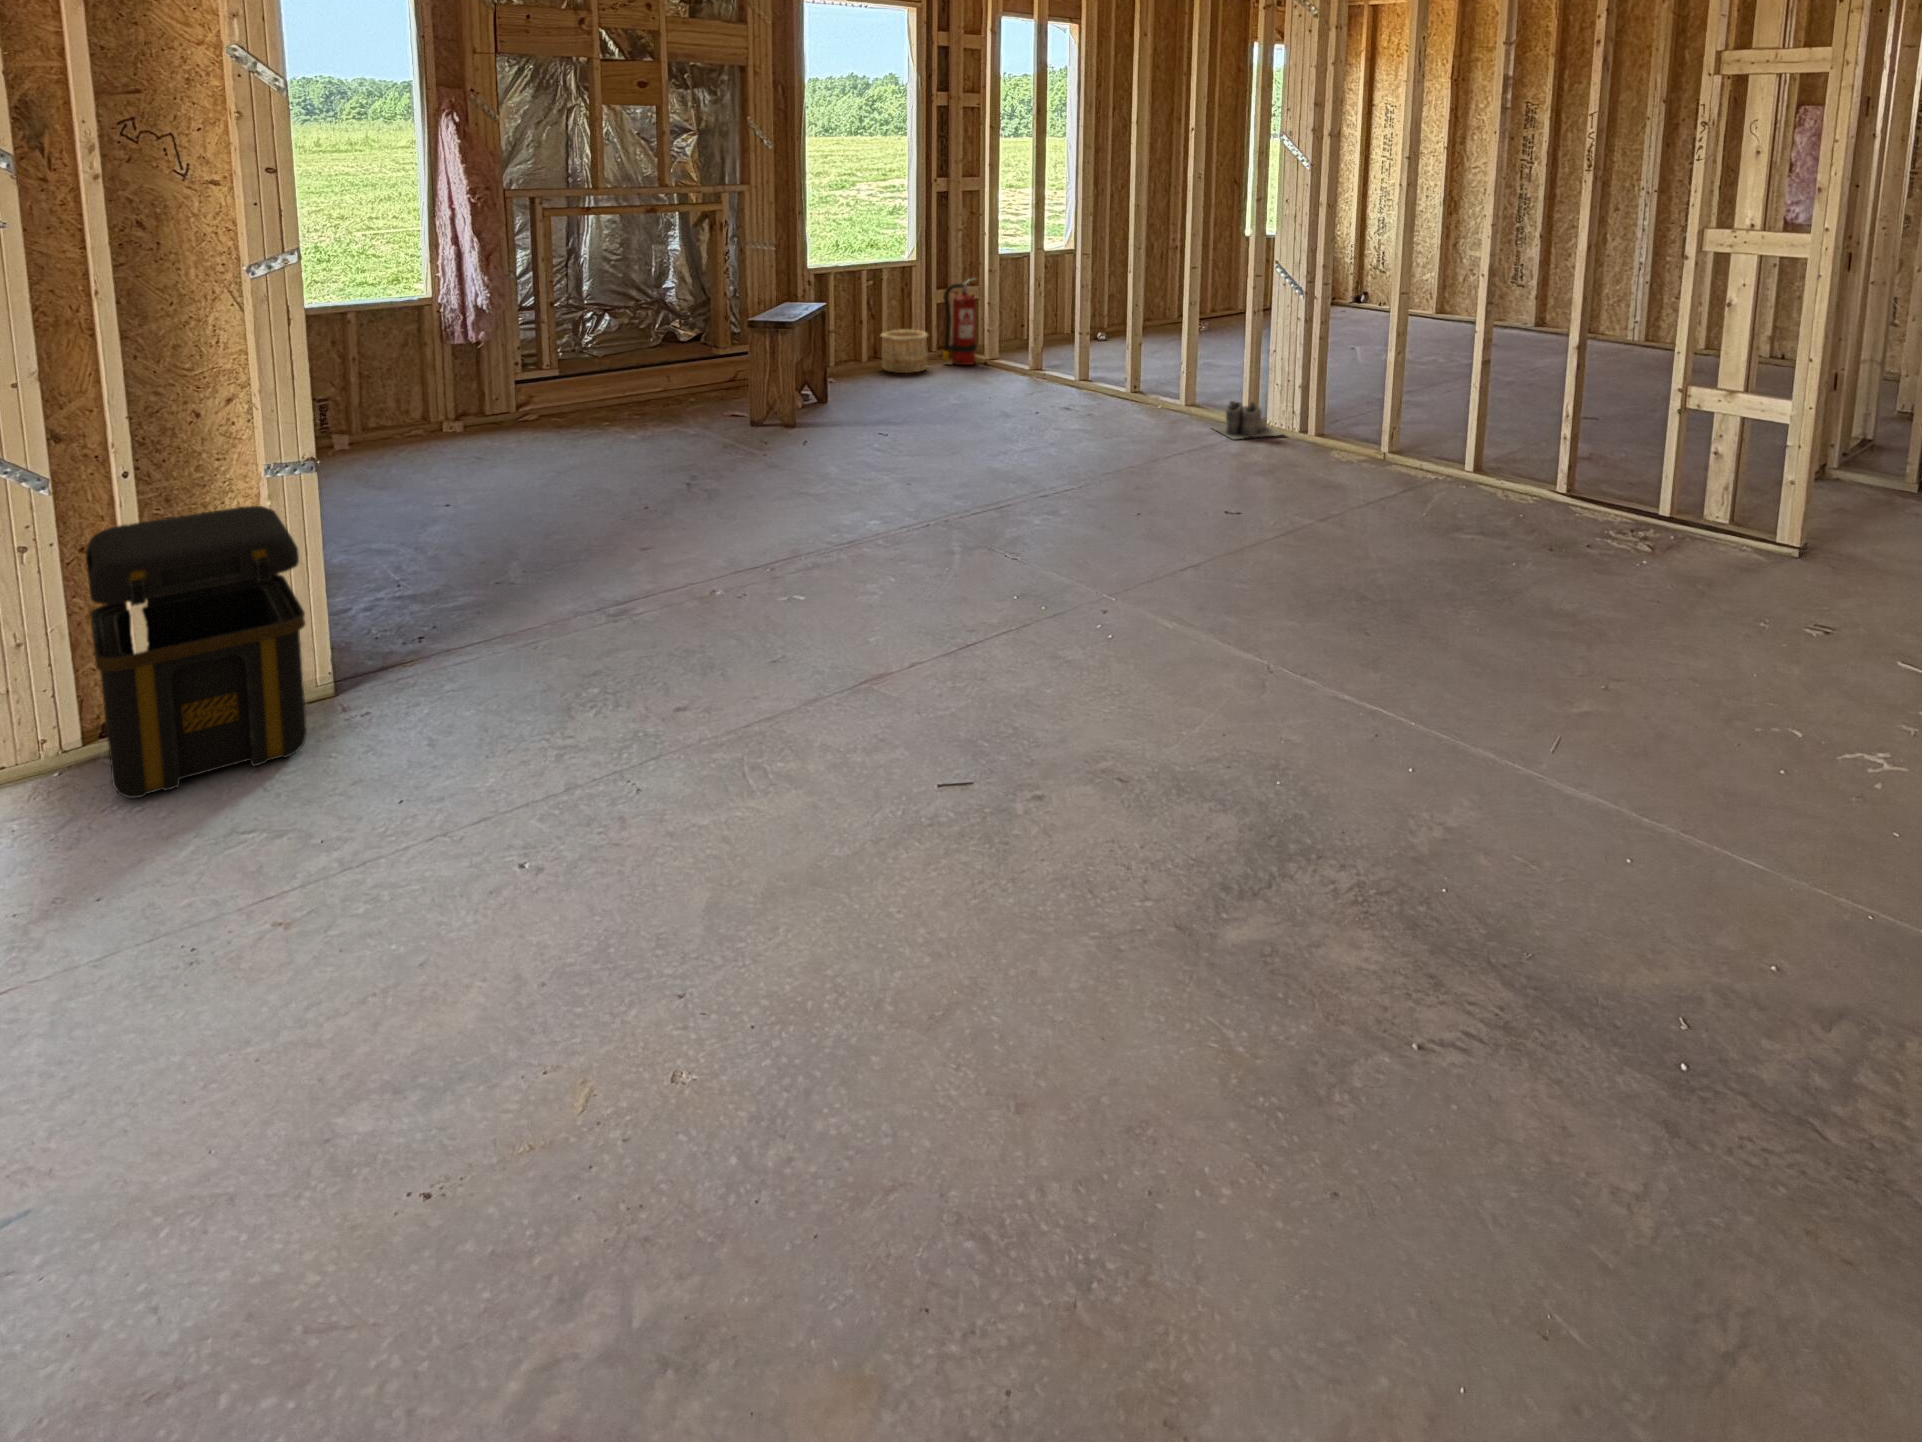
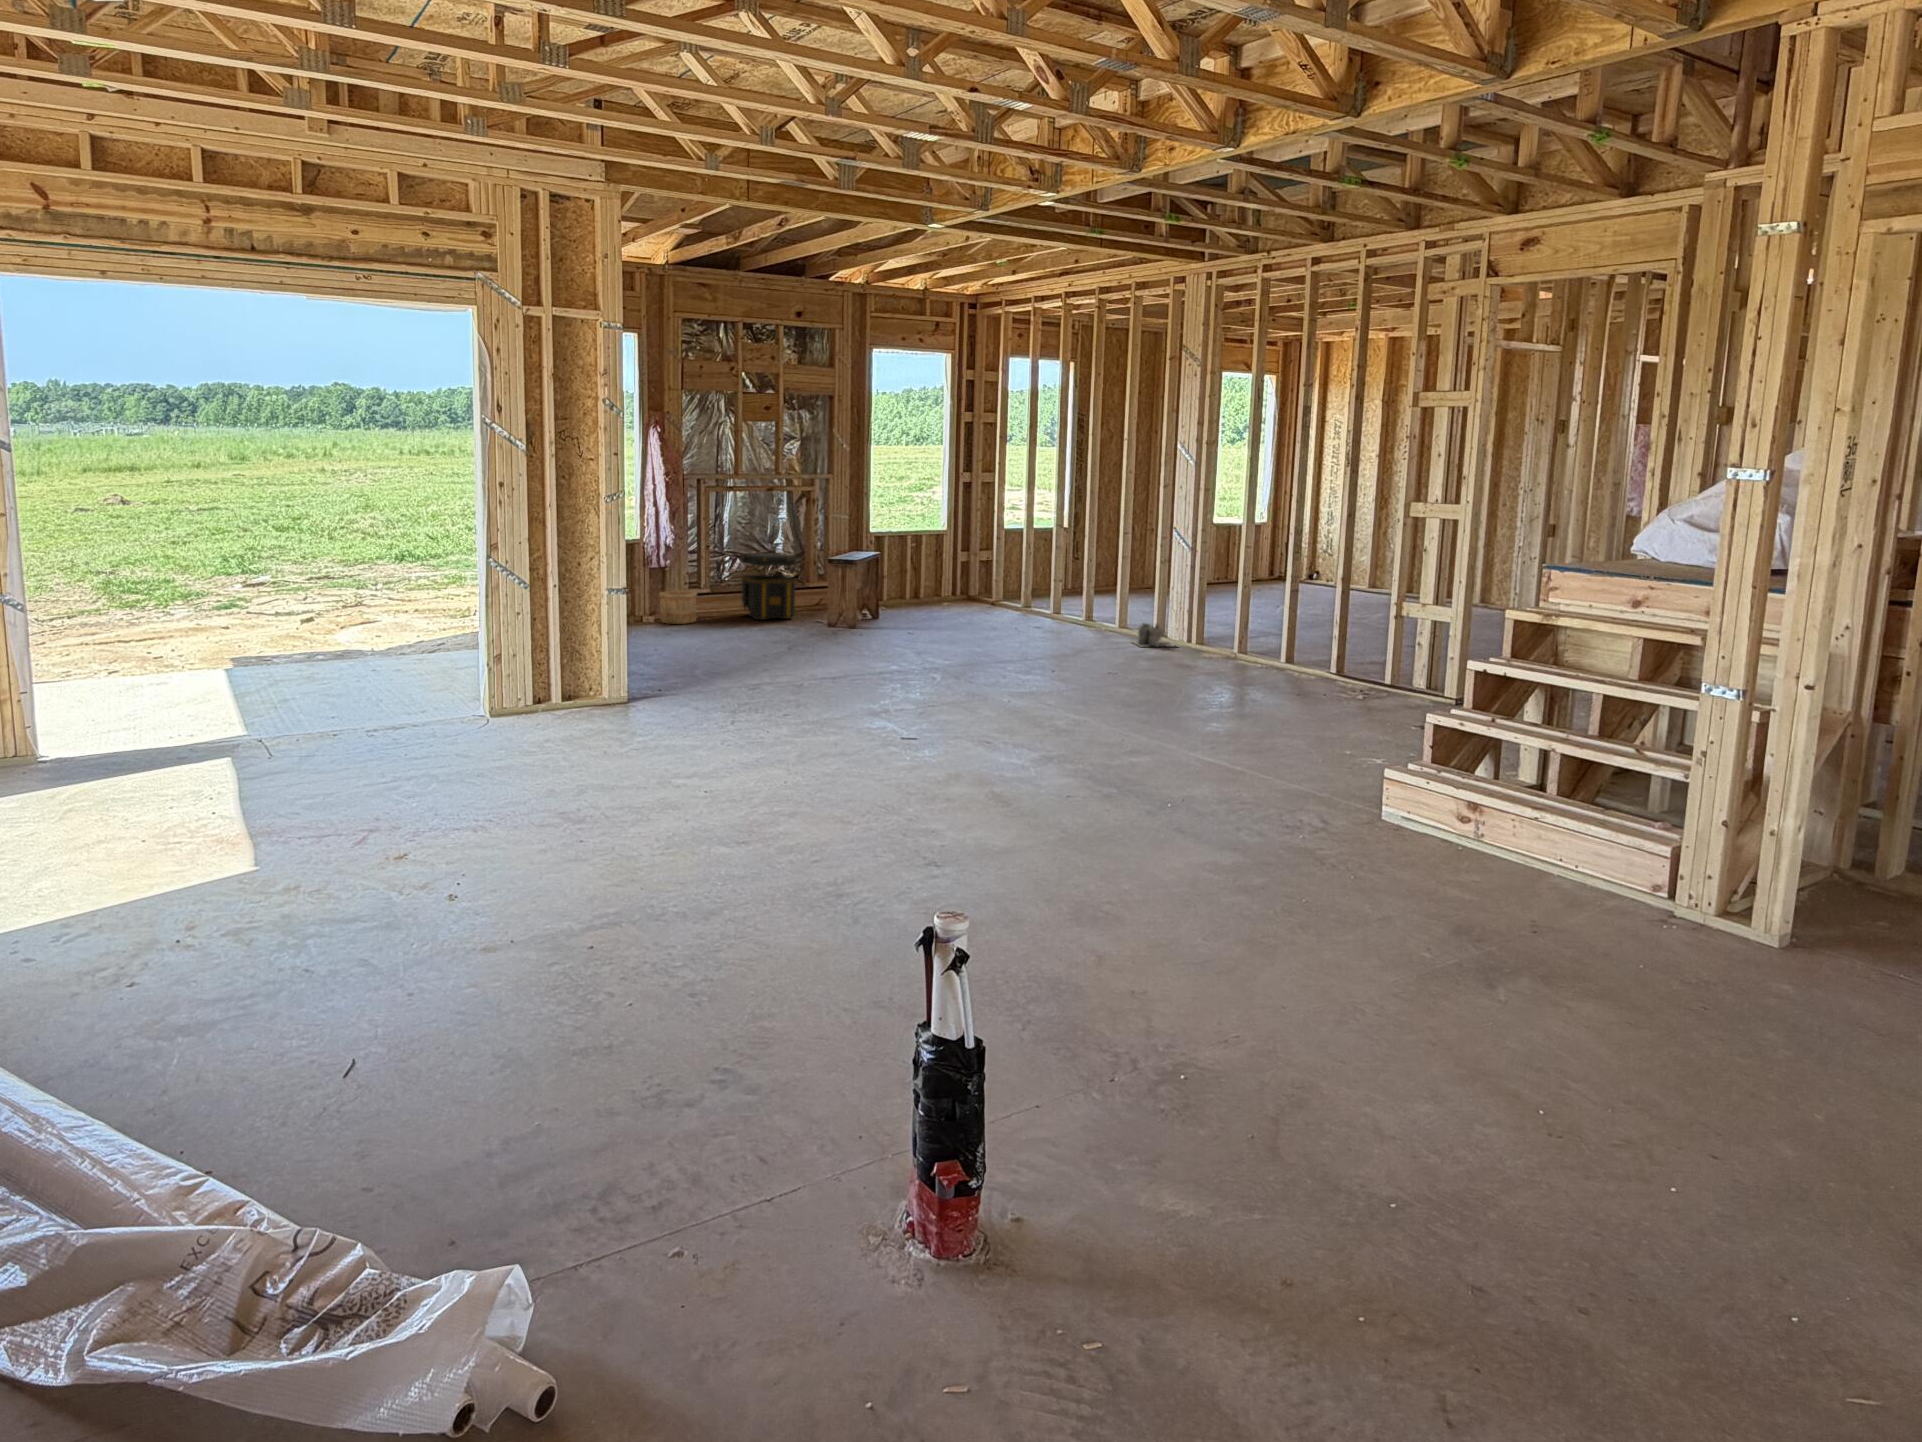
fire extinguisher: present [943,280,977,365] -> none [962,545,988,607]
wooden bucket: present [881,330,928,373] -> present [659,590,697,624]
toolbox: present [85,506,307,799] -> present [741,553,796,620]

